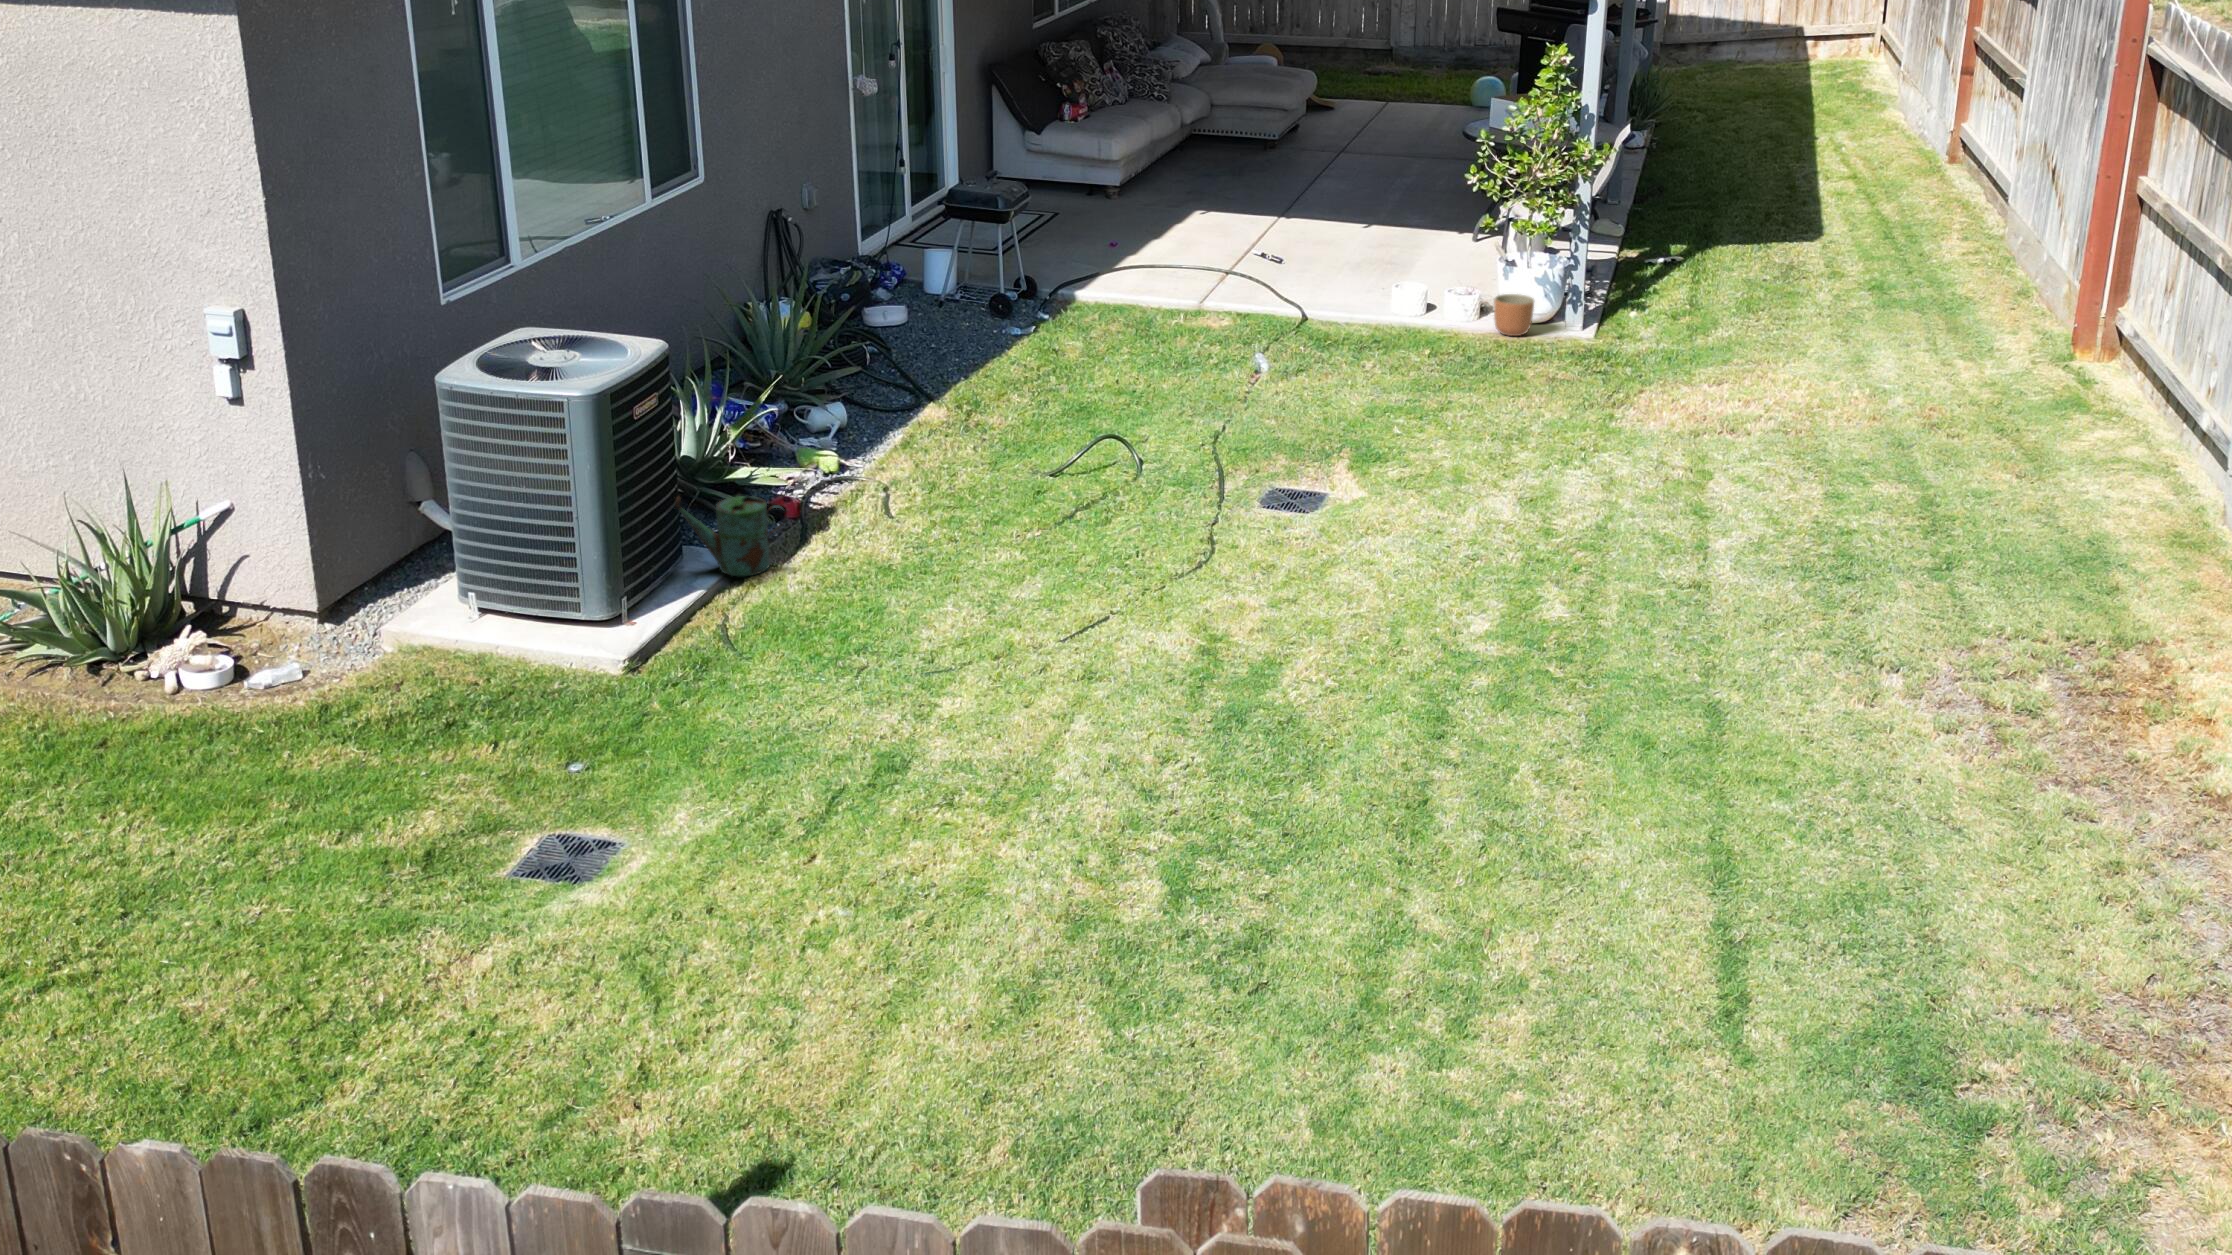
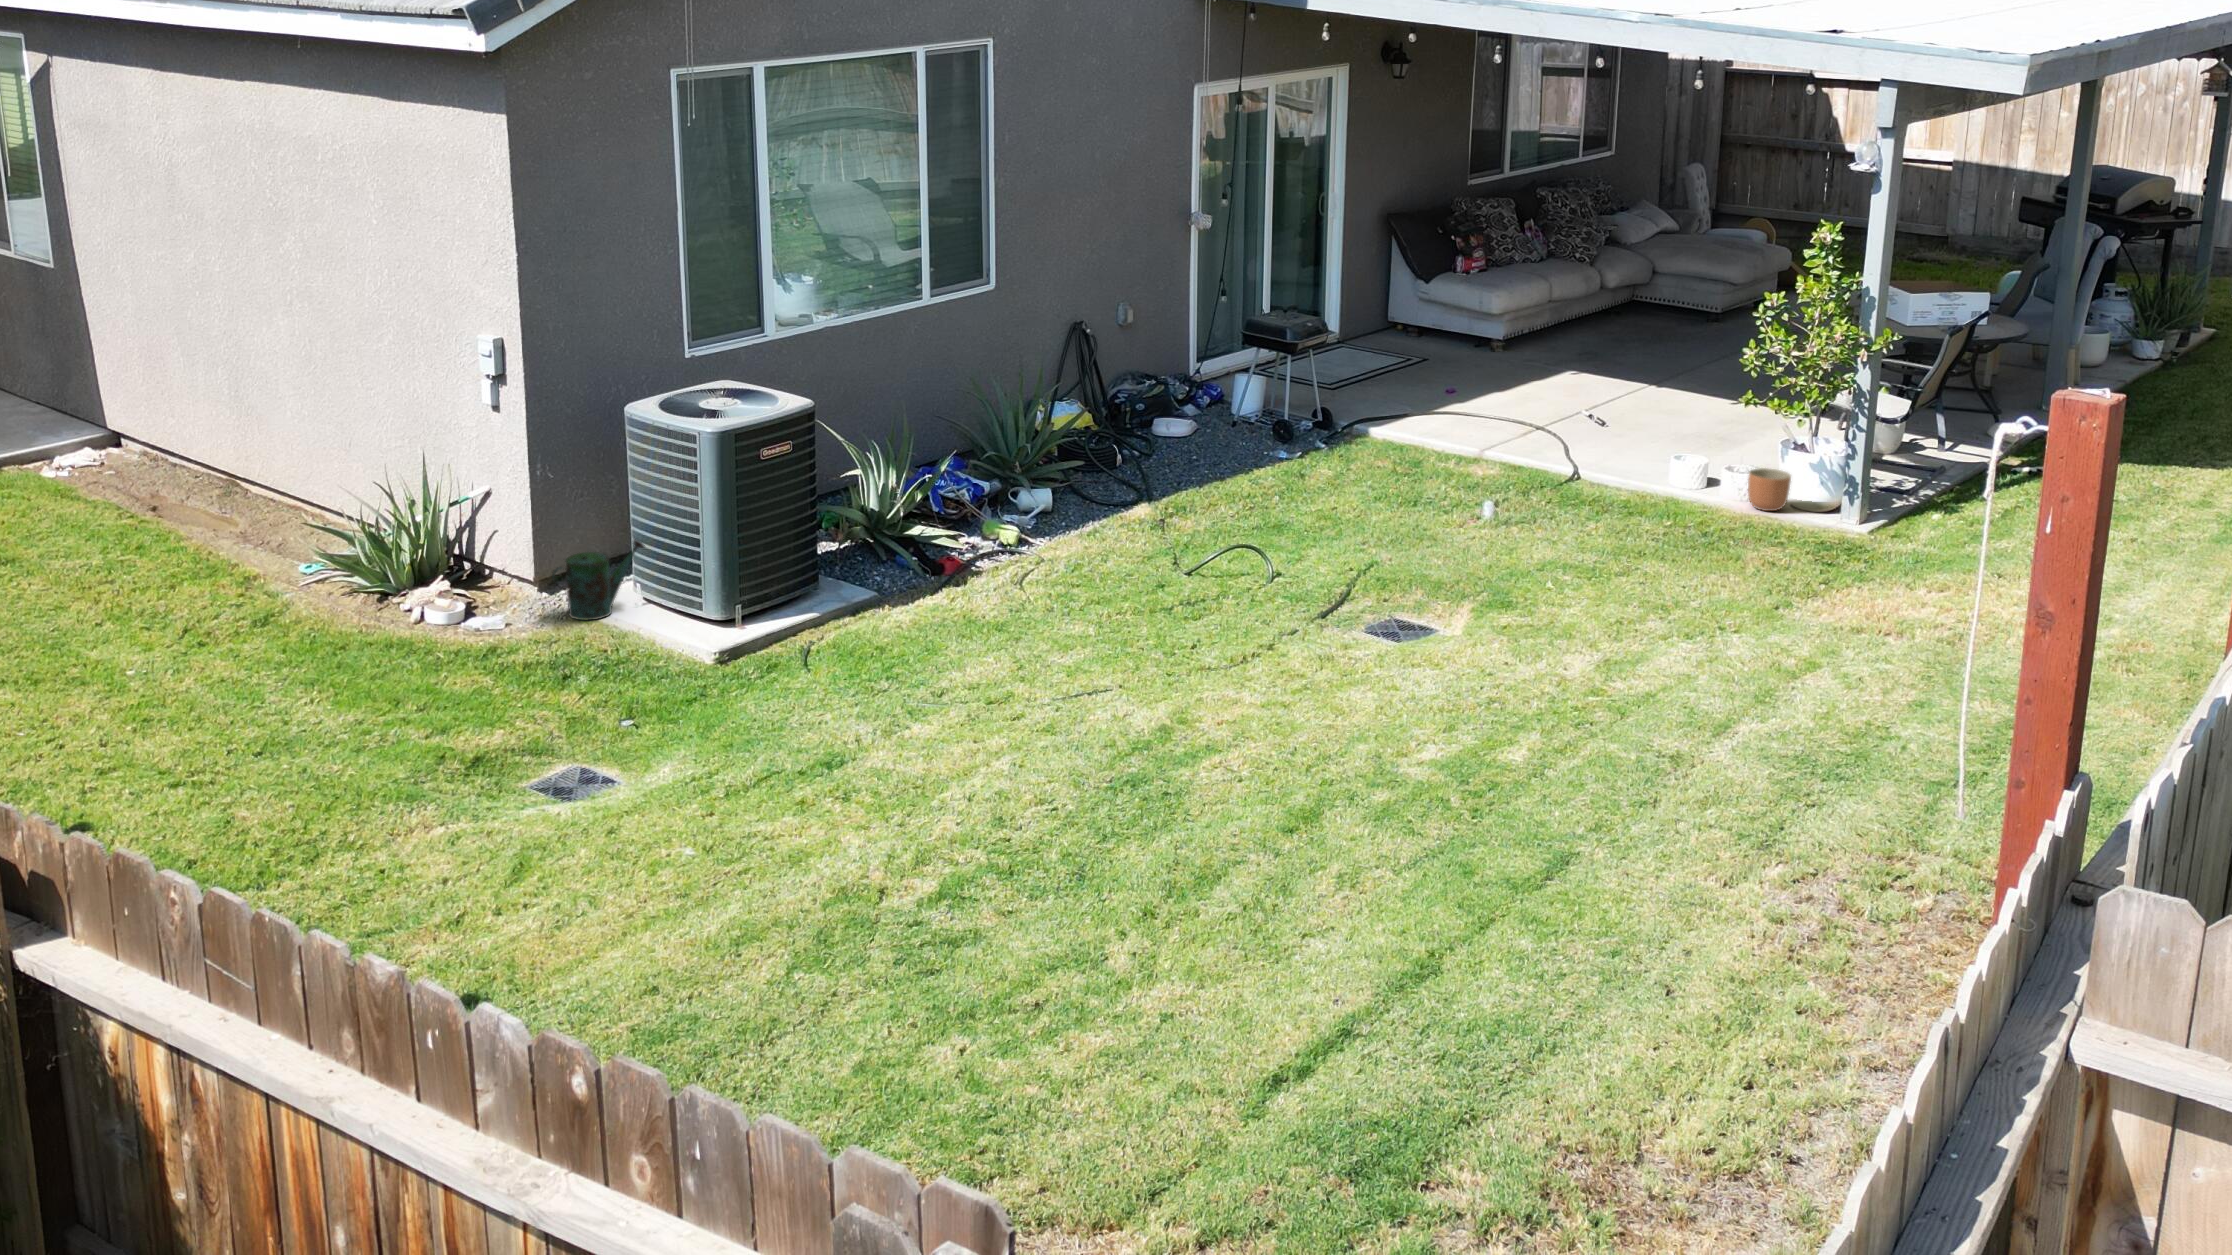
watering can: present [675,496,785,576] -> present [552,539,645,620]

